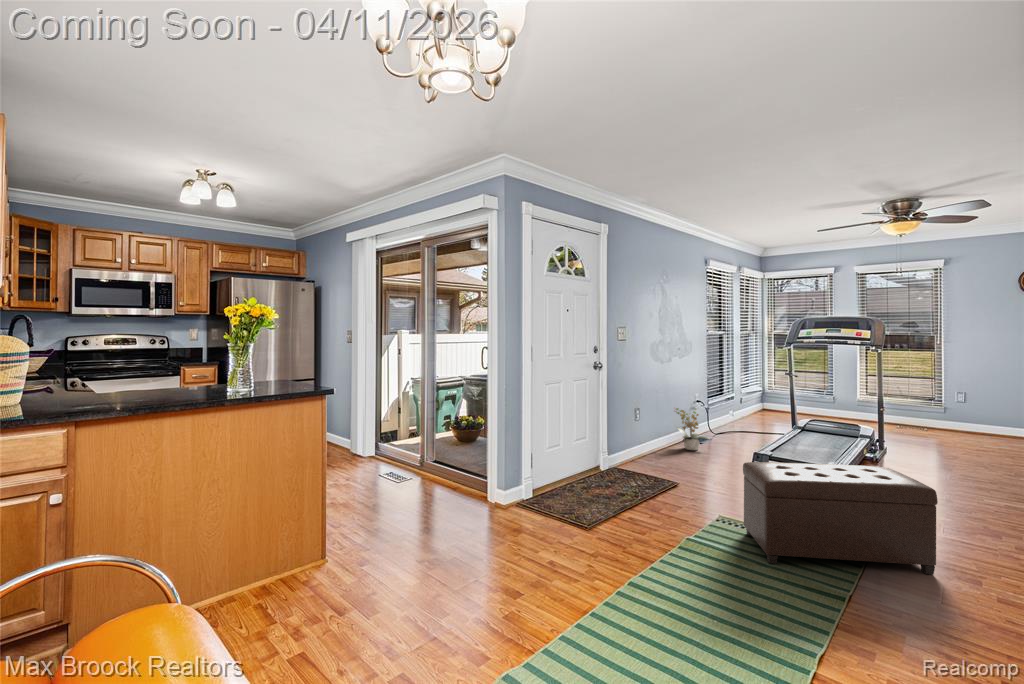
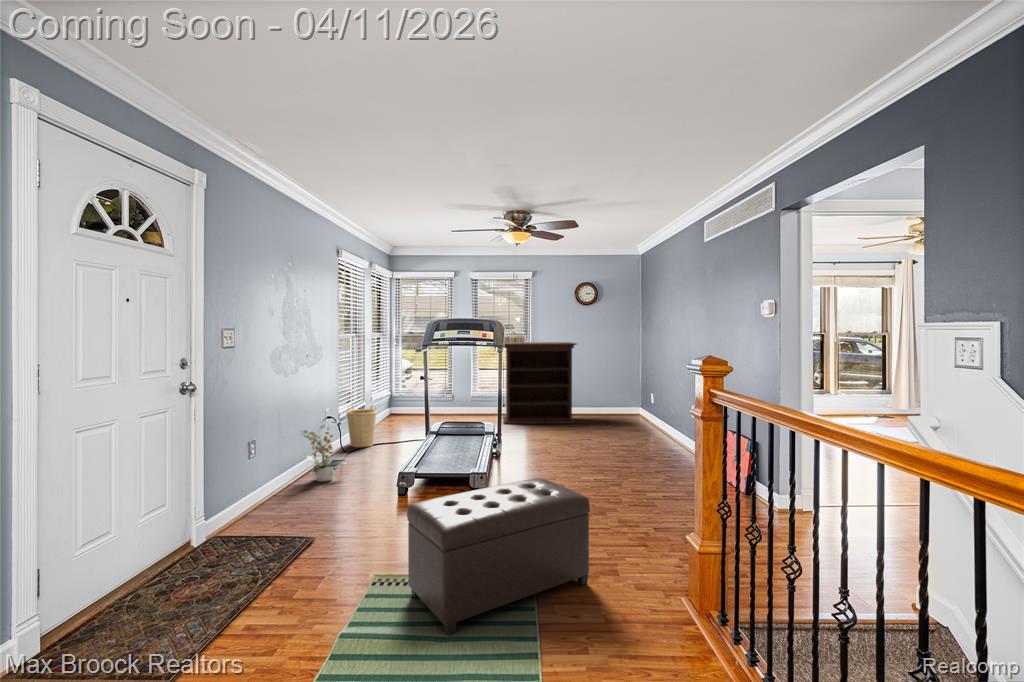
bookshelf: none [893,341,1014,443] -> present [503,342,576,424]
basket: none [714,394,742,432] -> present [347,406,377,448]

